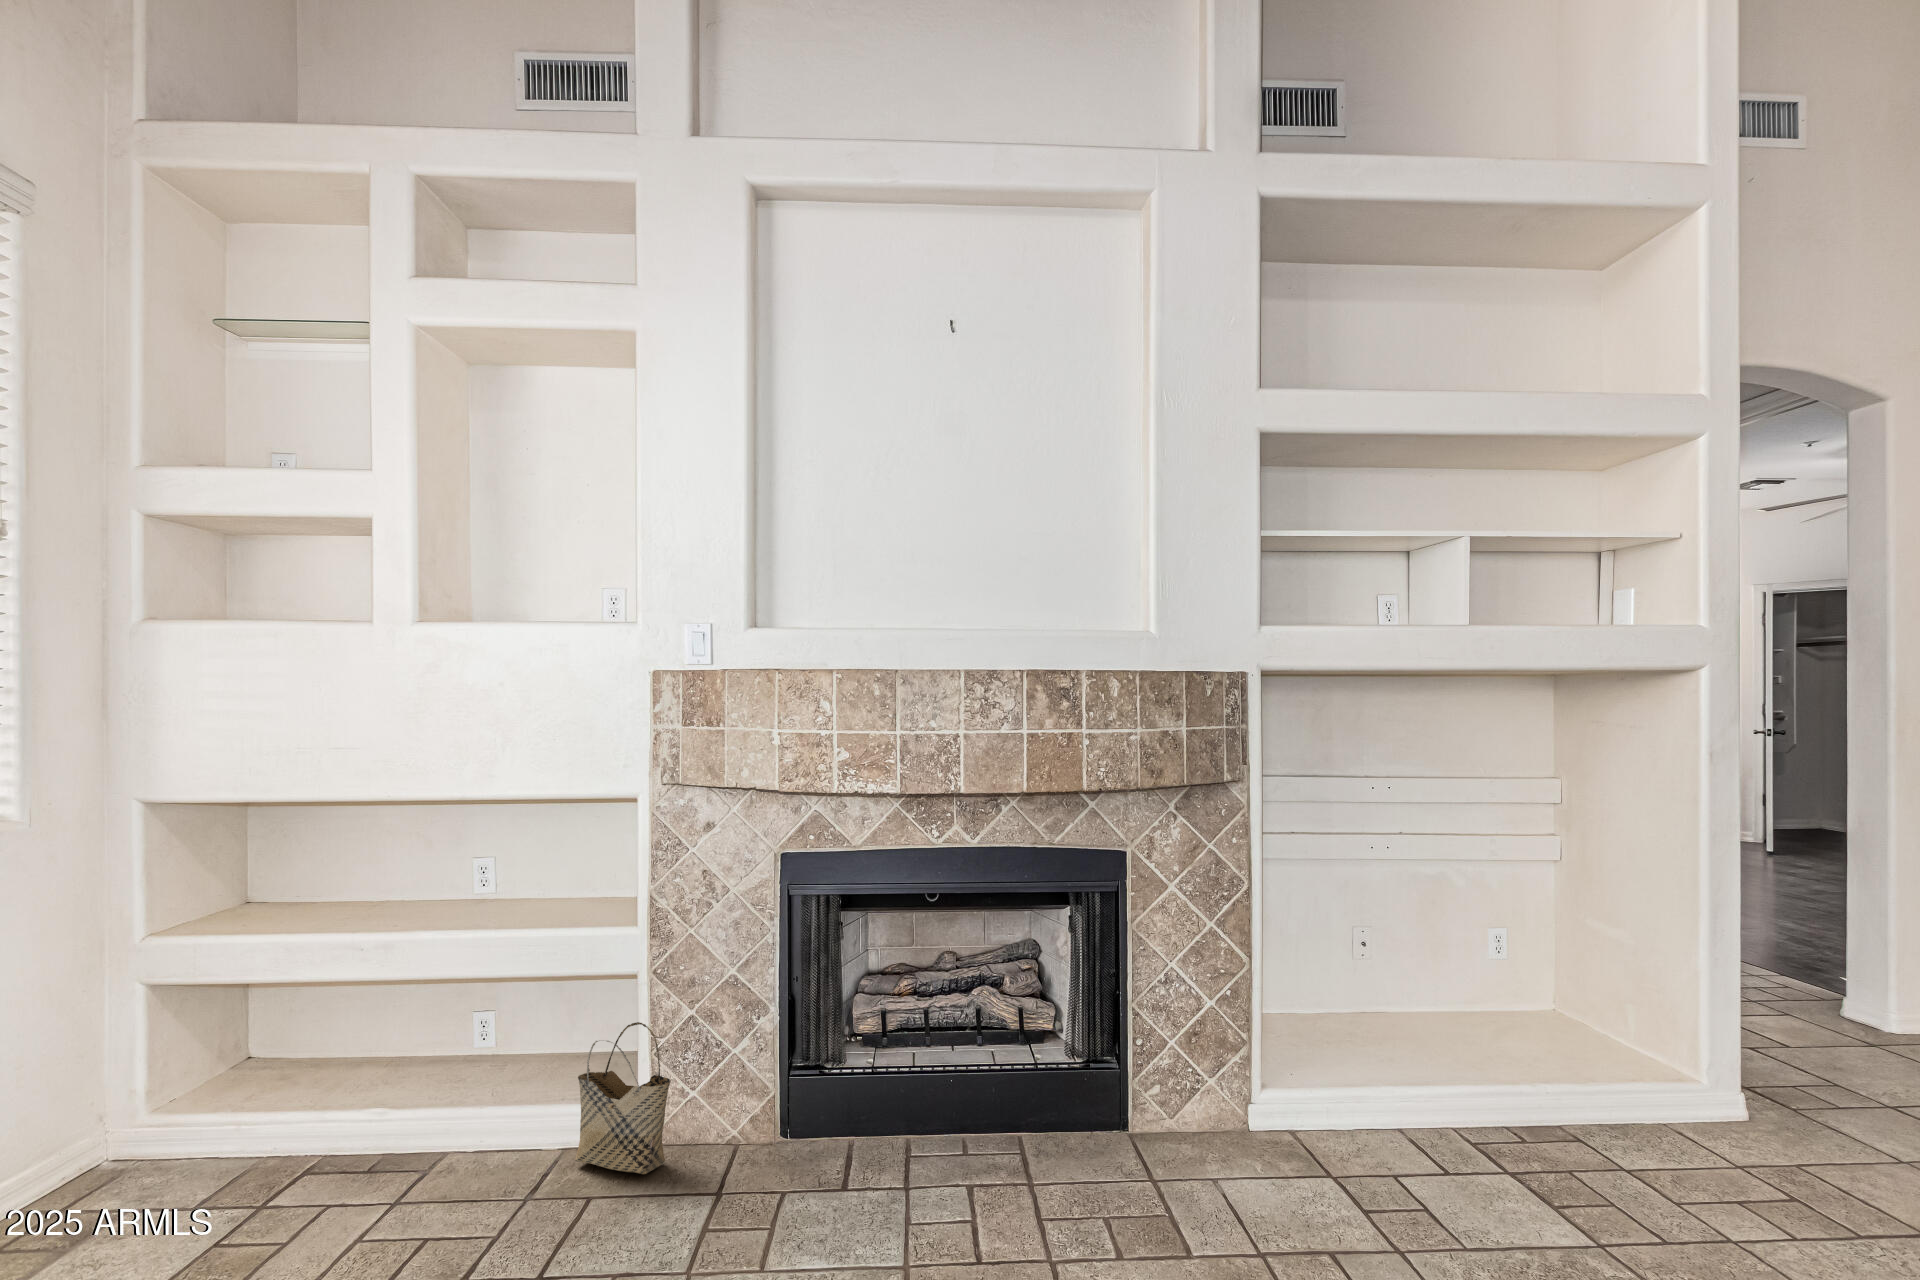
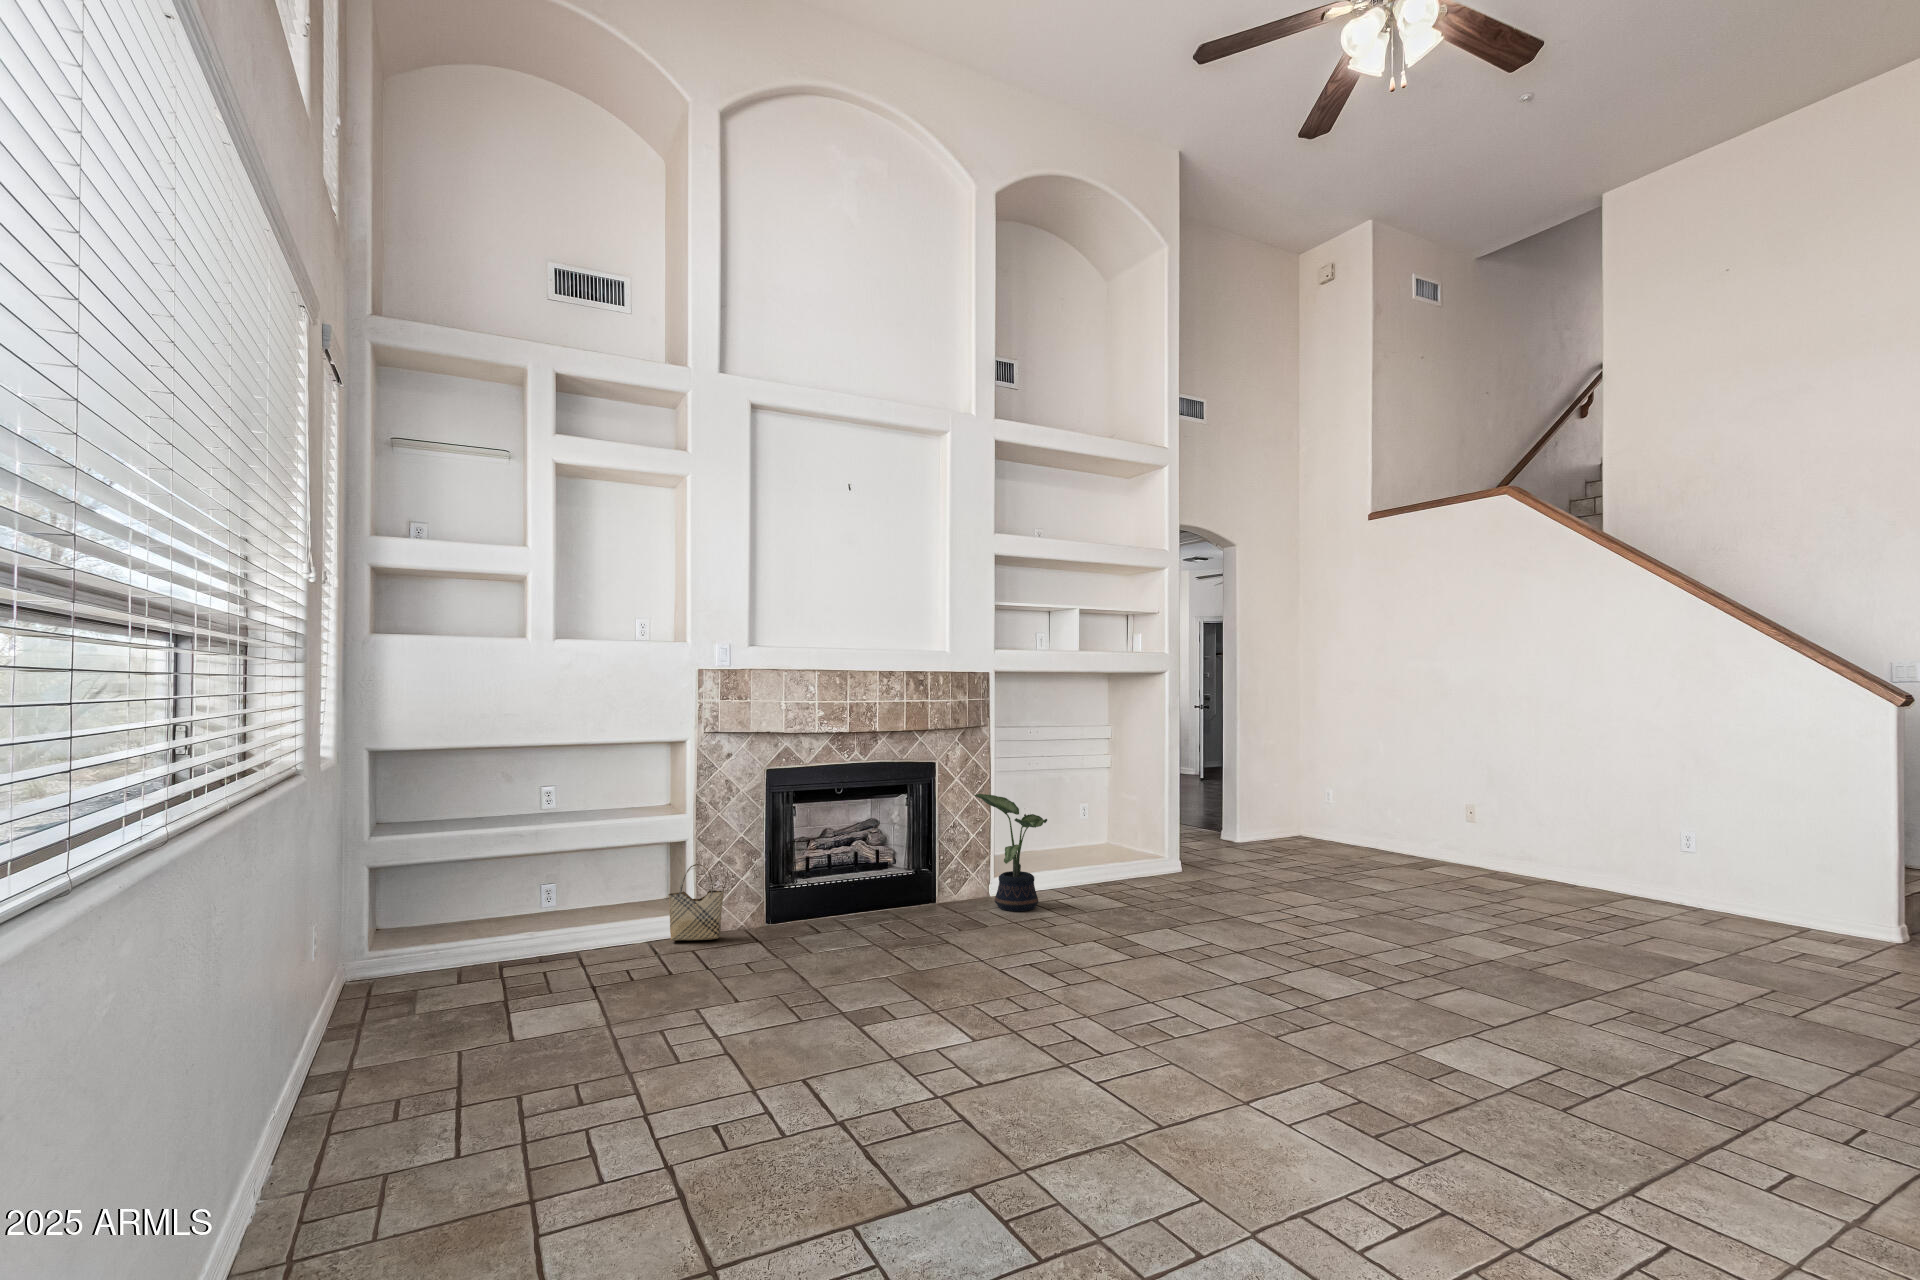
potted plant: none [1202,923,1368,1207] -> present [974,794,1047,911]

